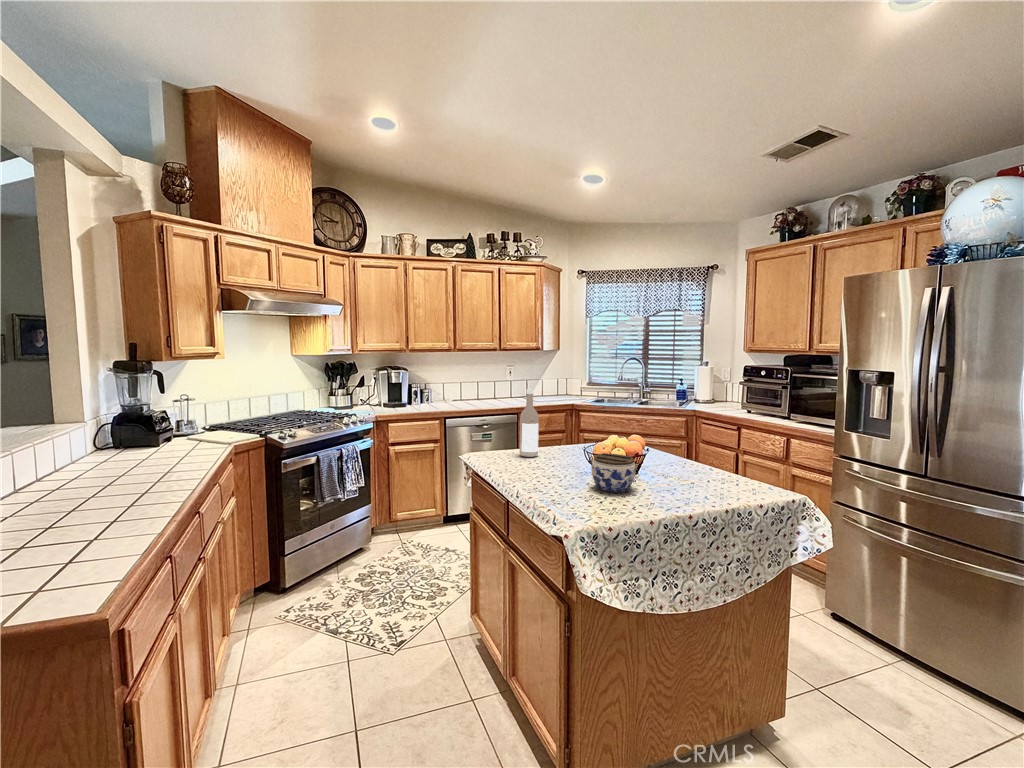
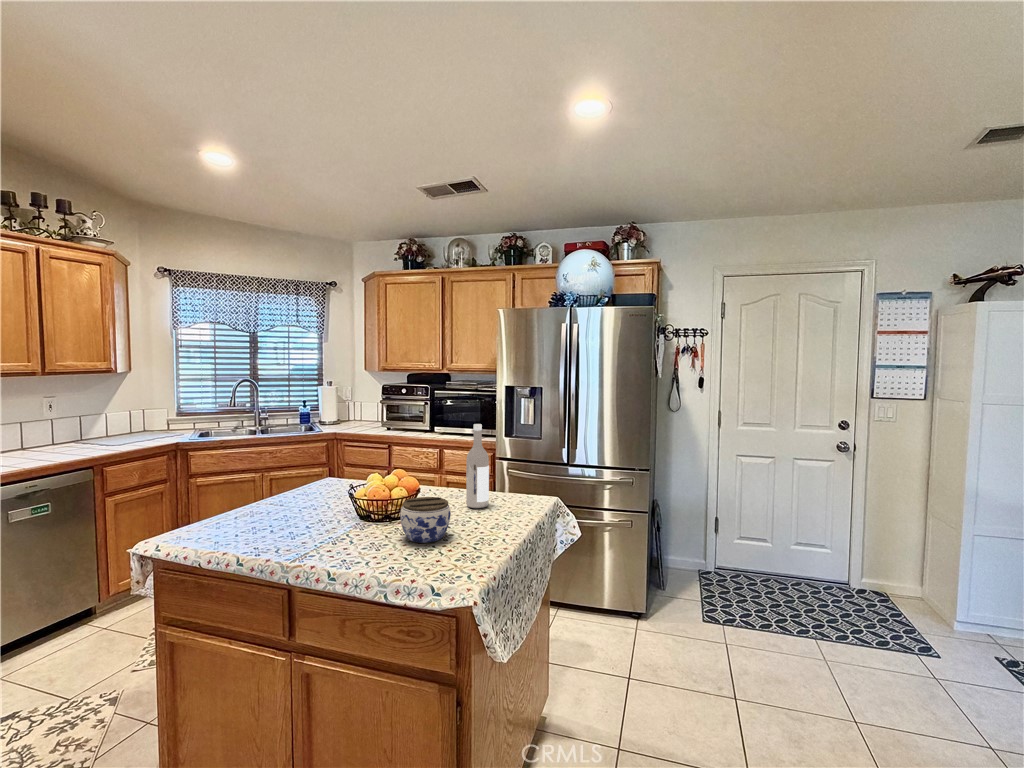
wine bottle: present [519,389,539,457] -> present [466,424,489,508]

